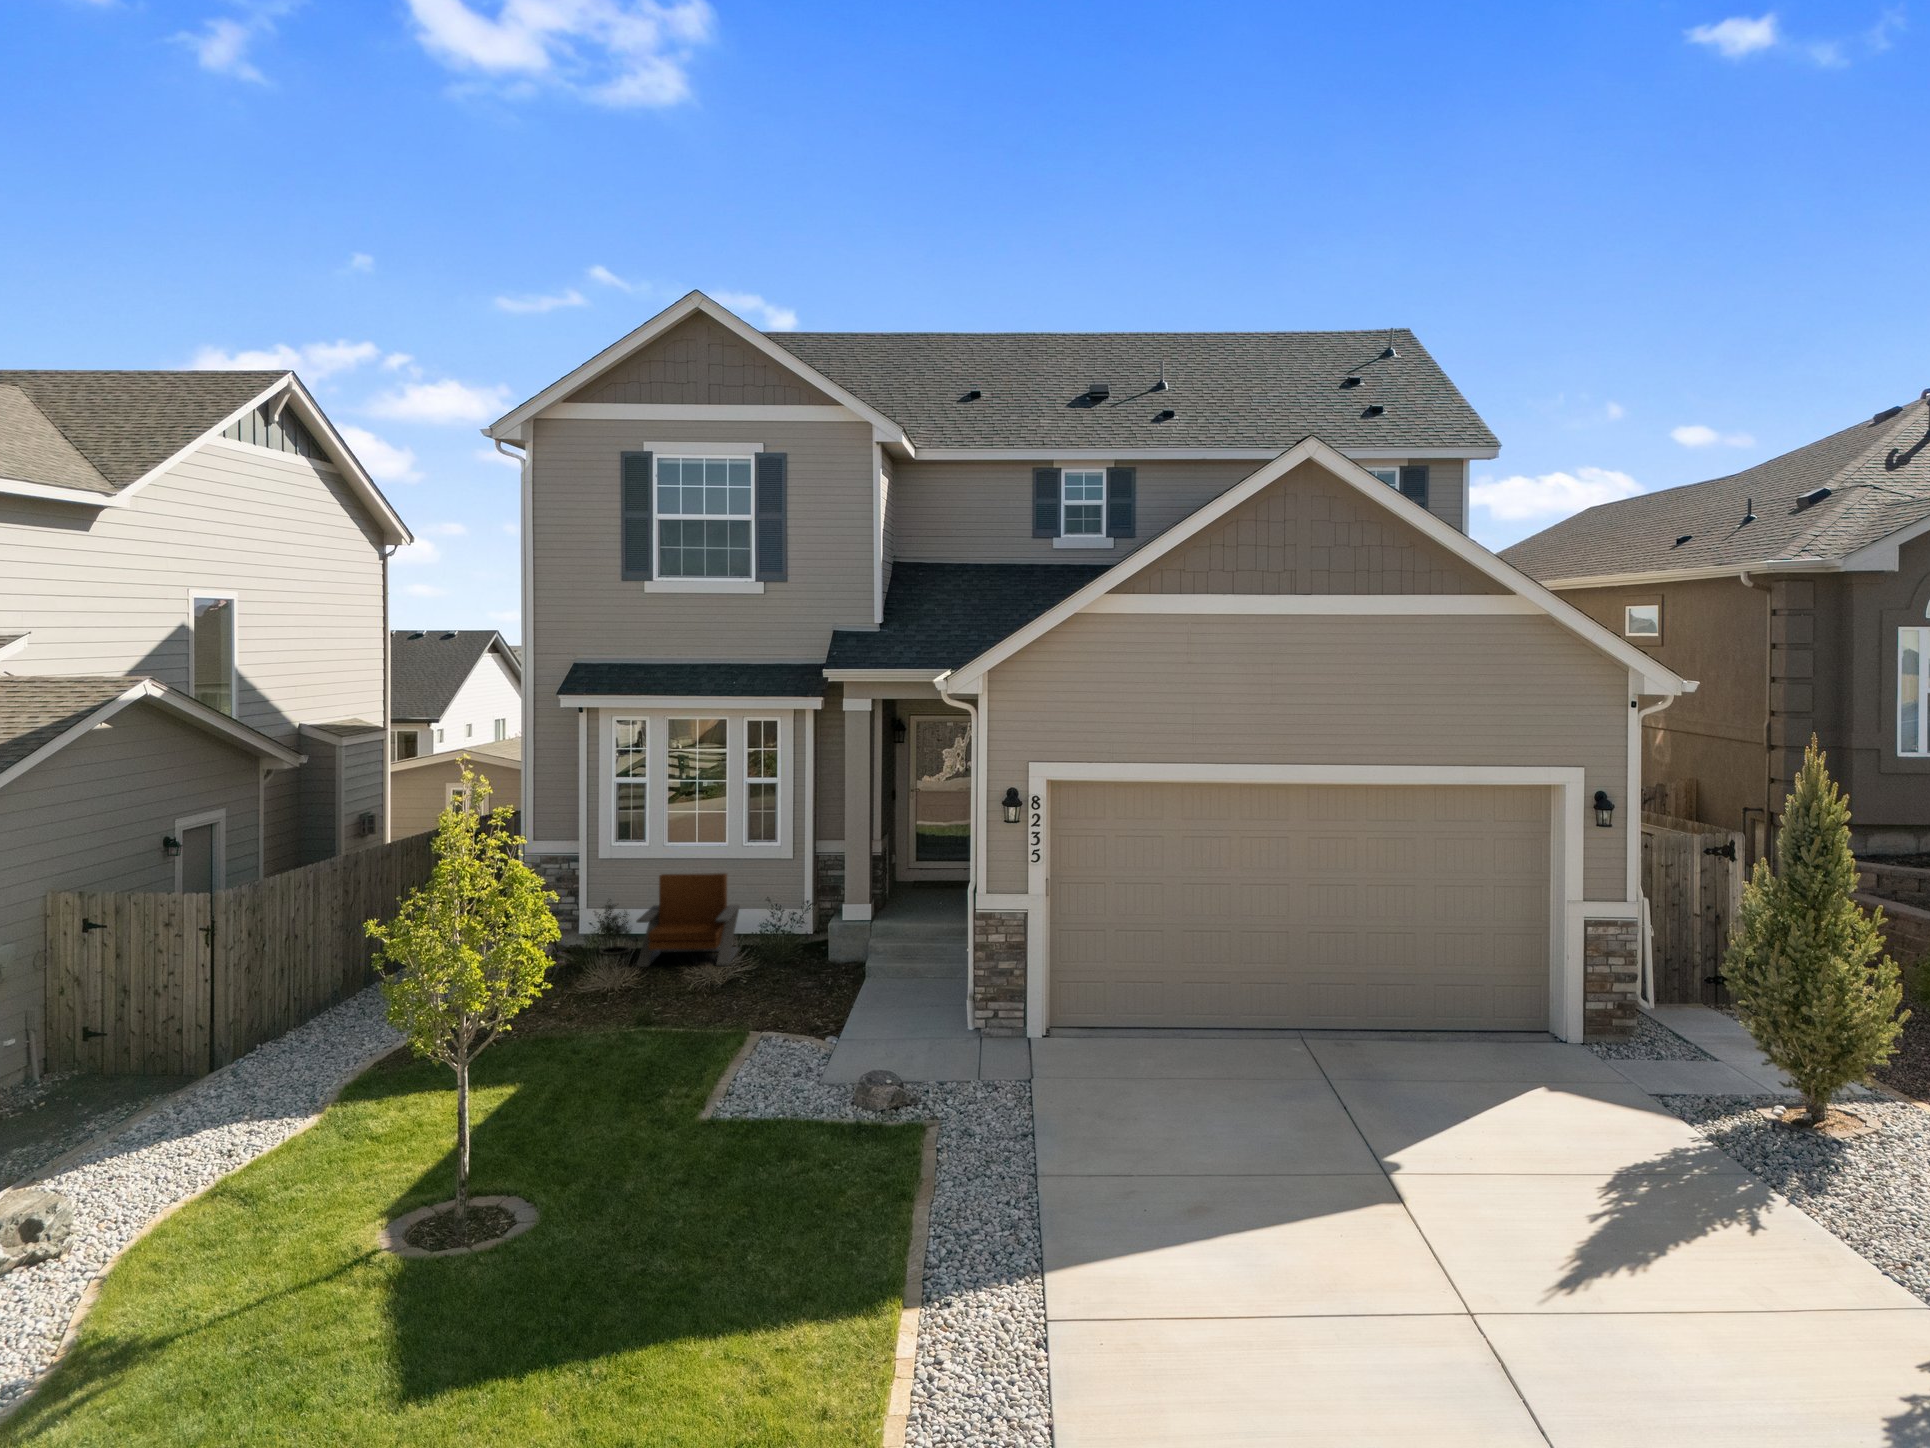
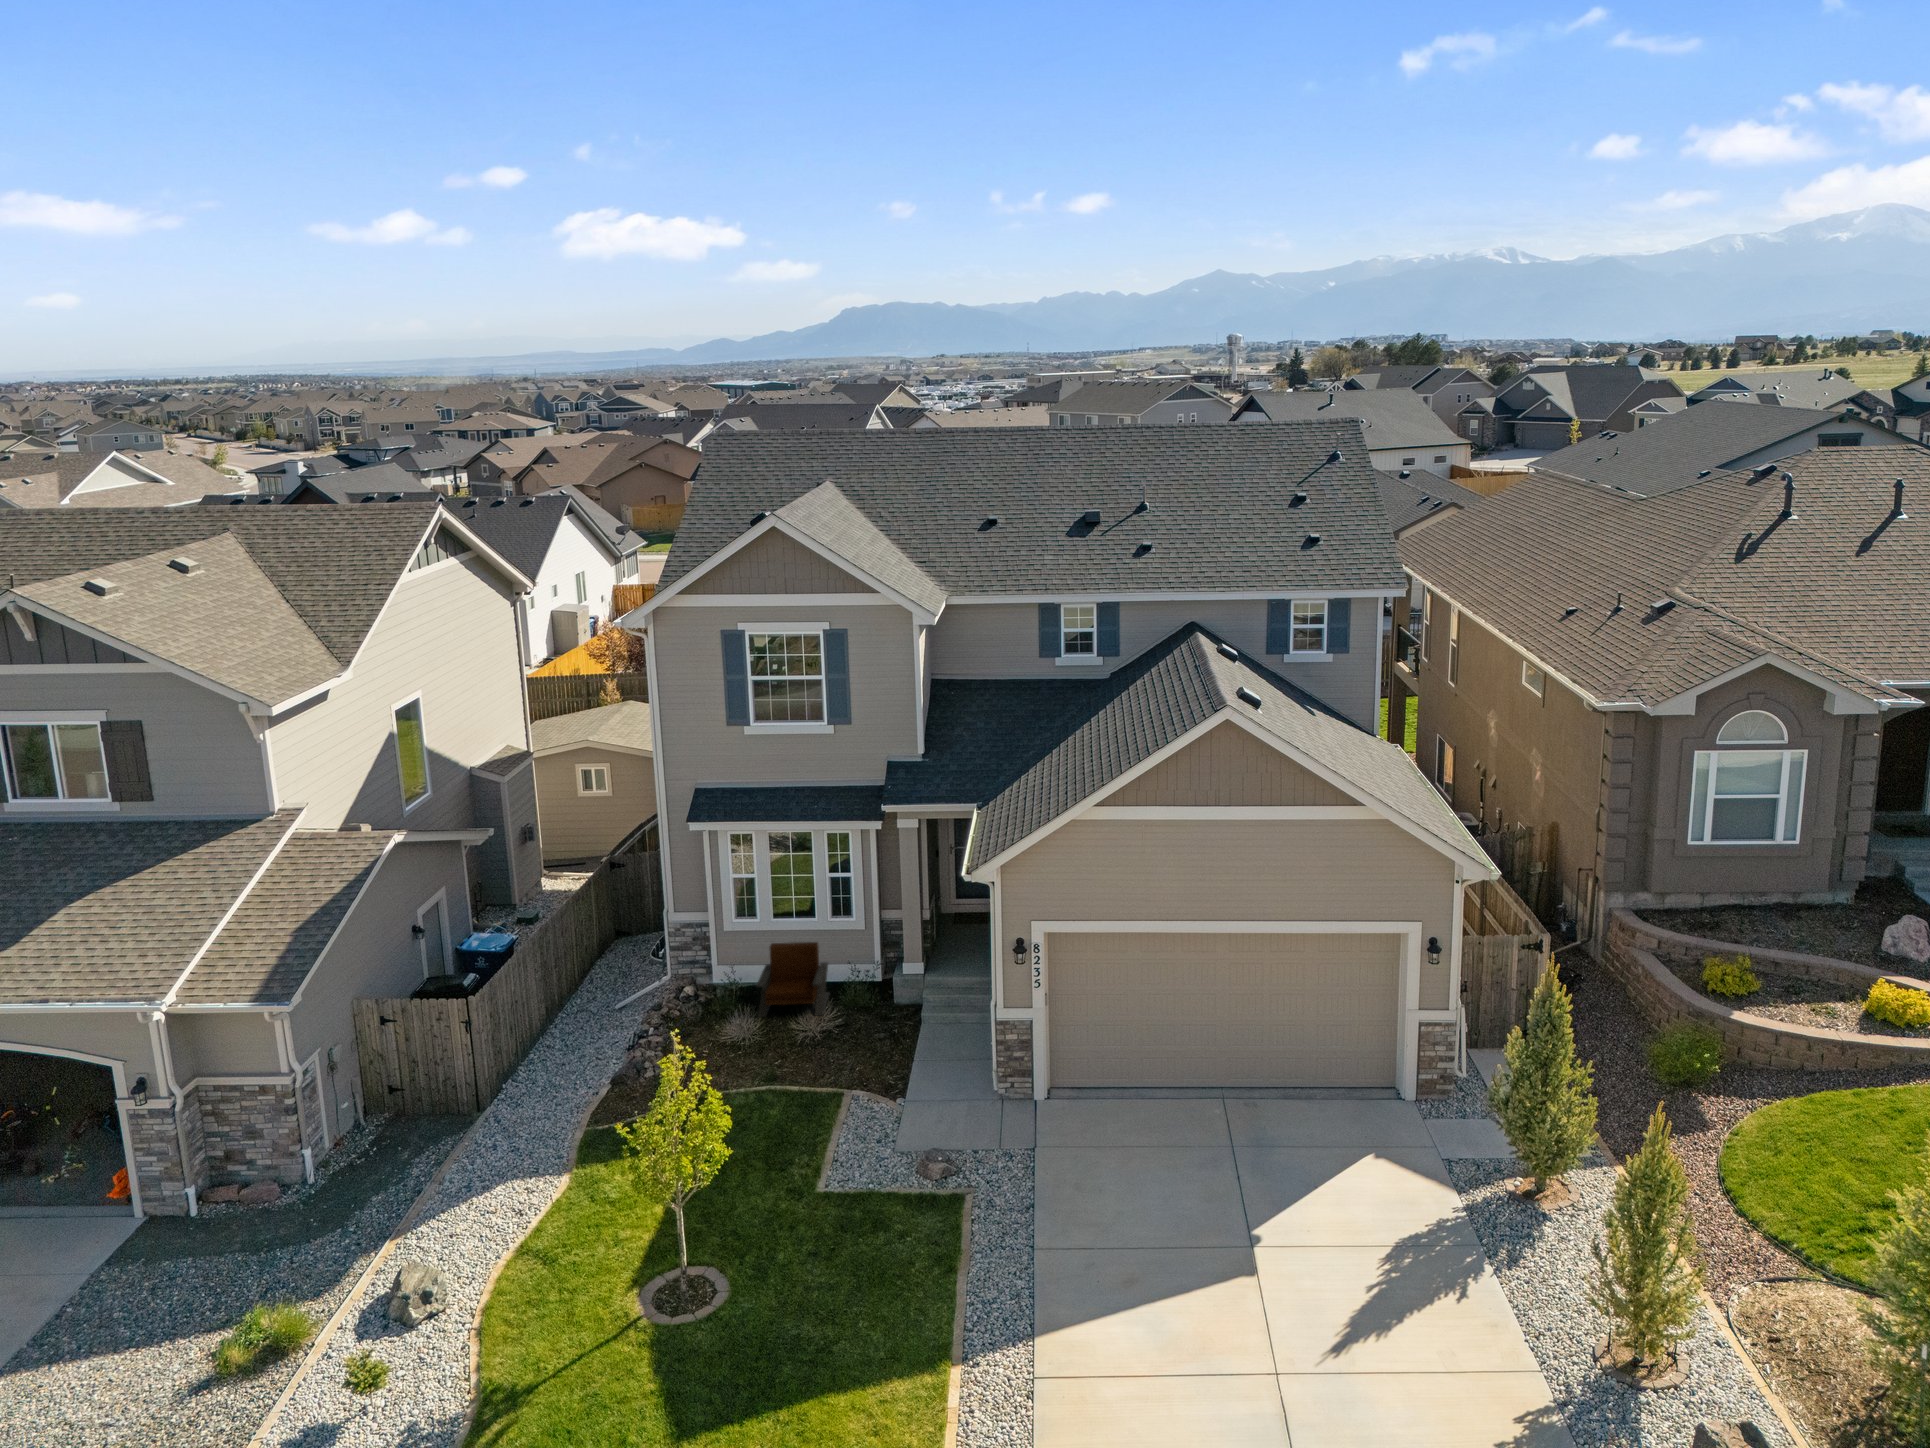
potted tree: present [600,899,631,955] -> none [726,961,752,1001]

